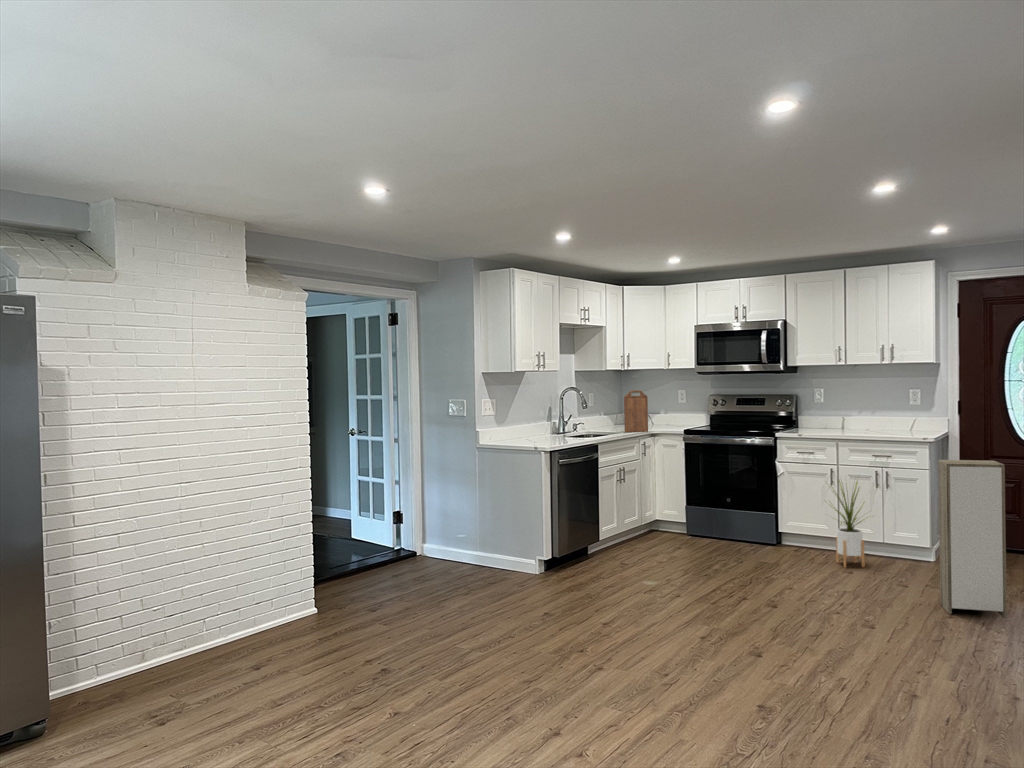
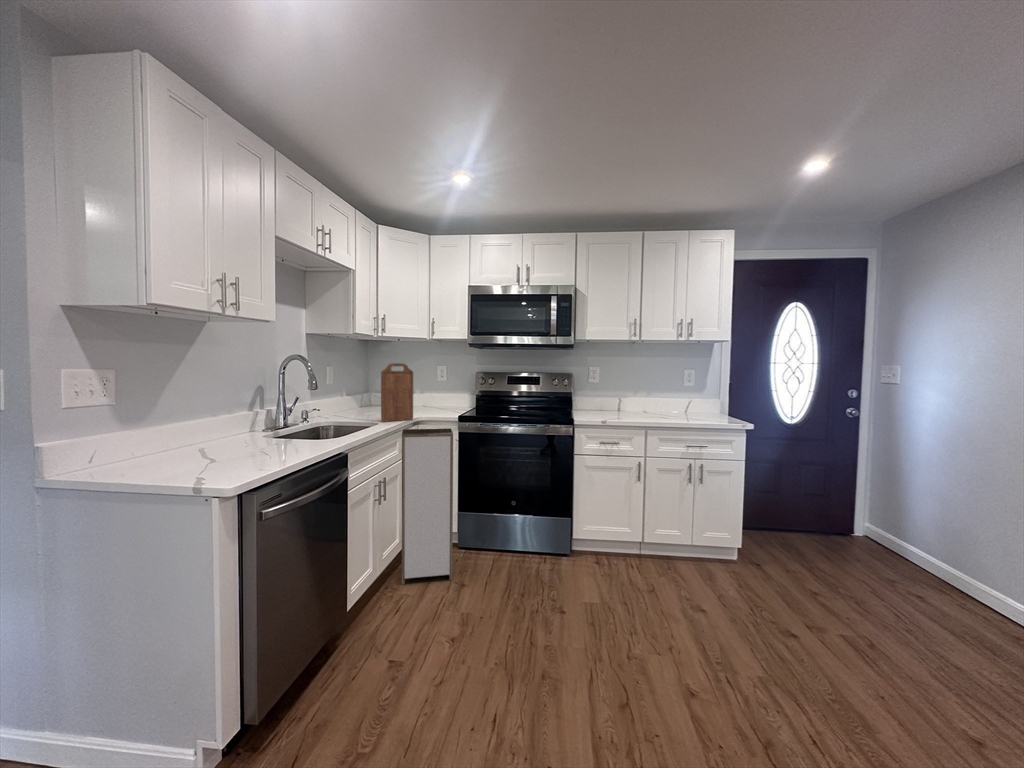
storage cabinet: present [938,460,1007,618] -> present [402,428,453,585]
house plant: present [836,480,865,568] -> none [649,471,714,594]

